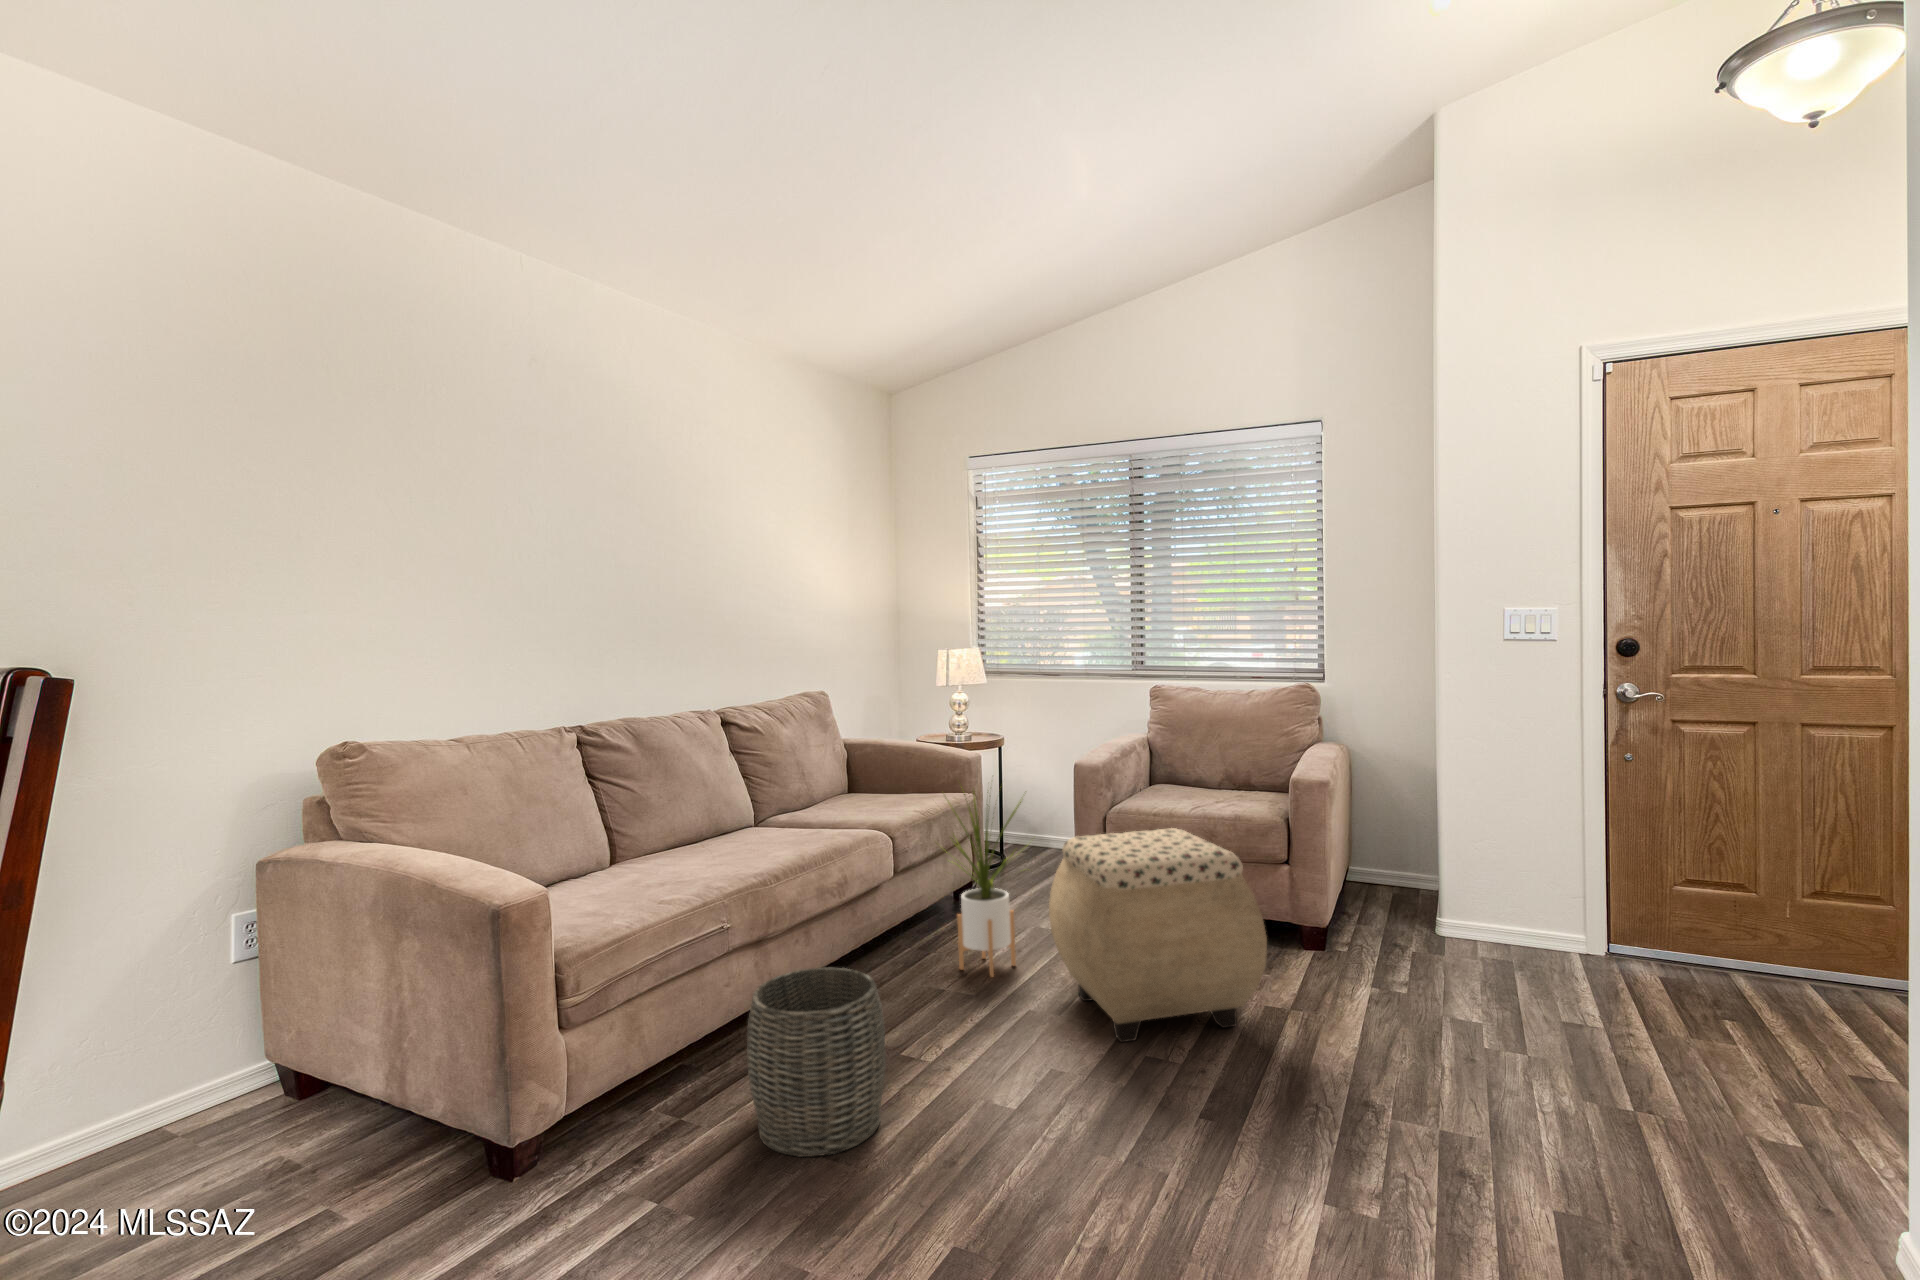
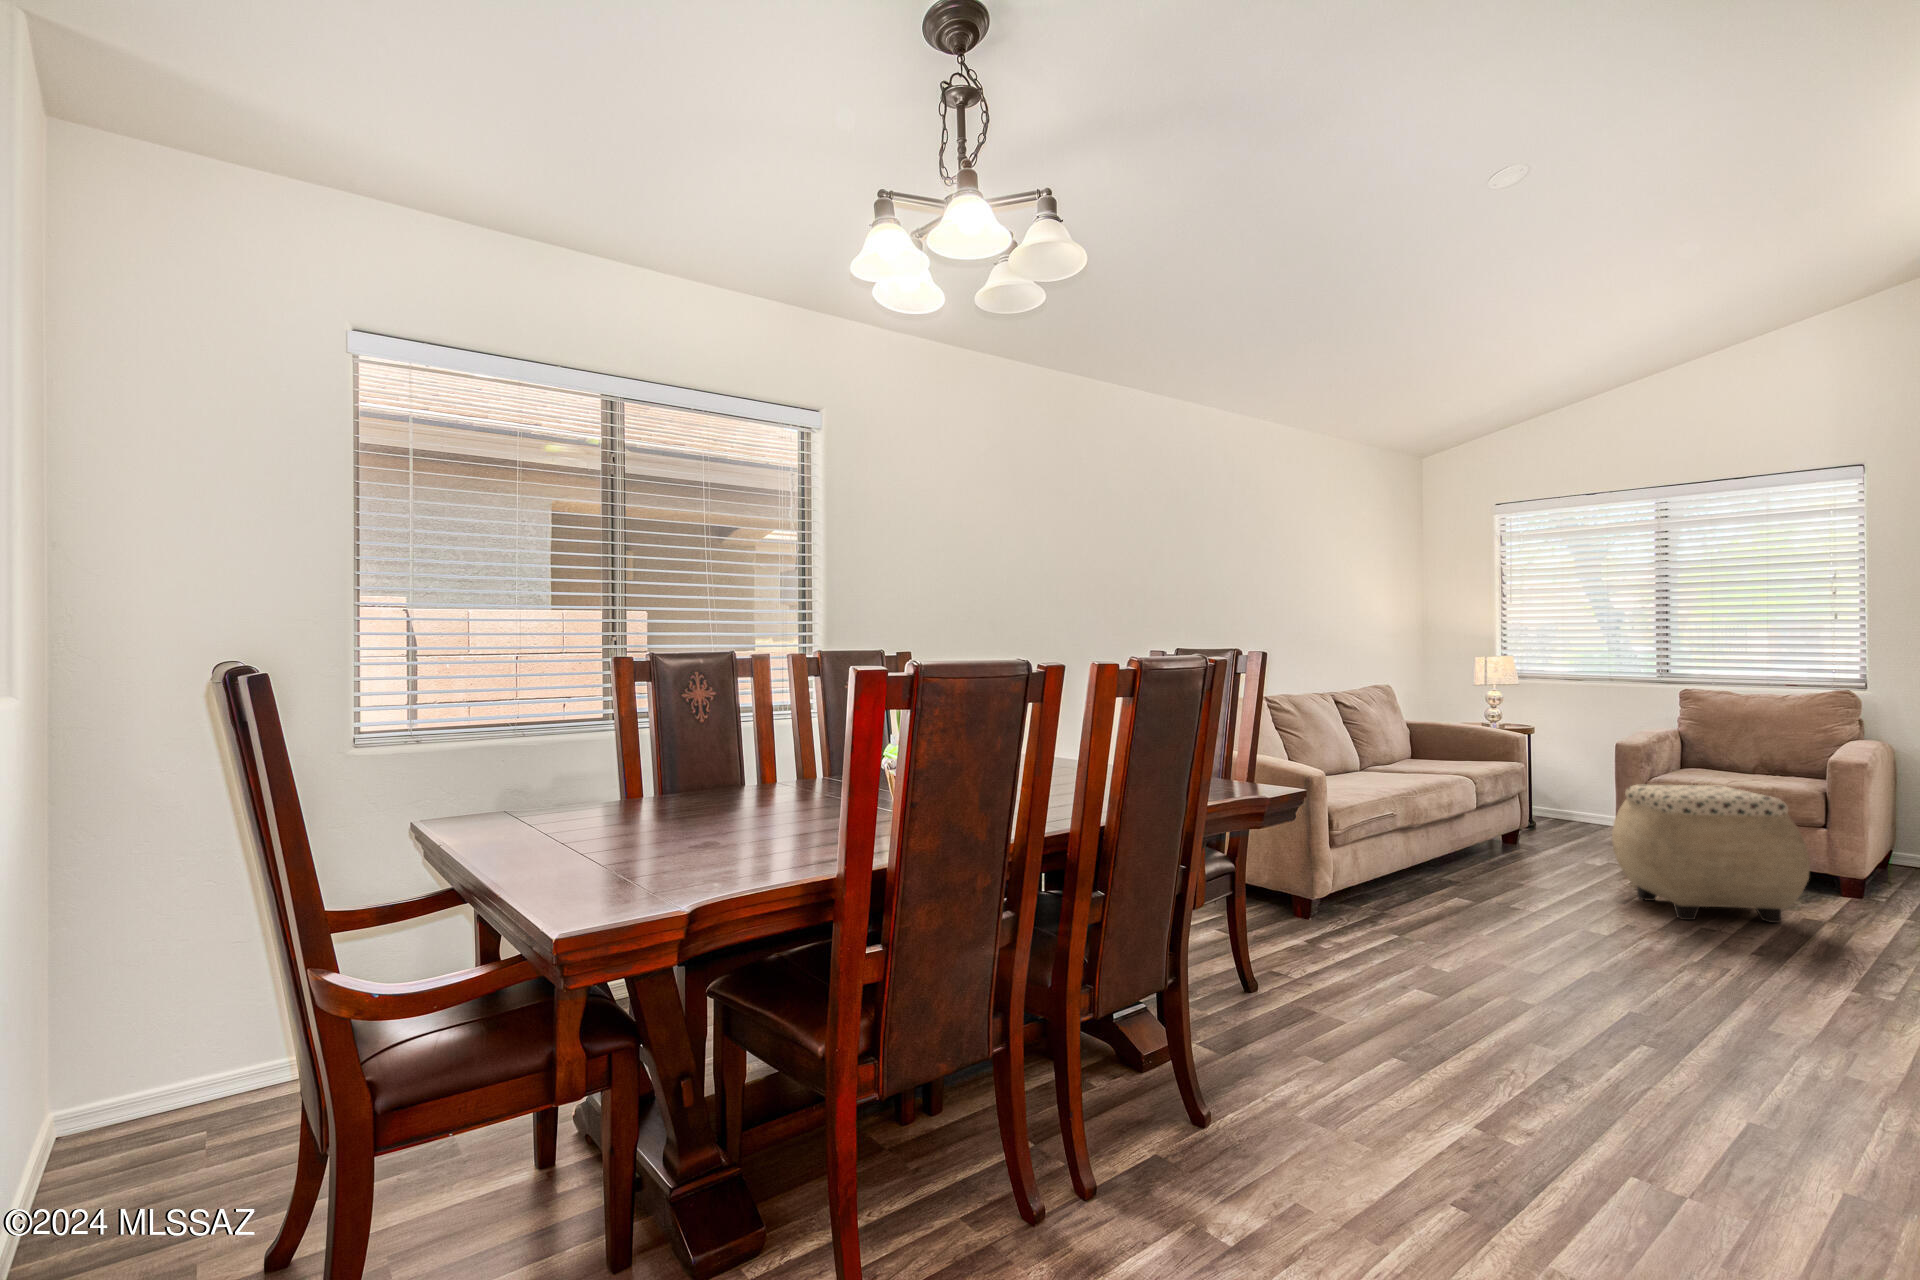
house plant: present [948,786,1027,977] -> none [1510,741,1596,882]
woven basket: present [747,968,886,1157] -> none [1431,838,1523,935]

